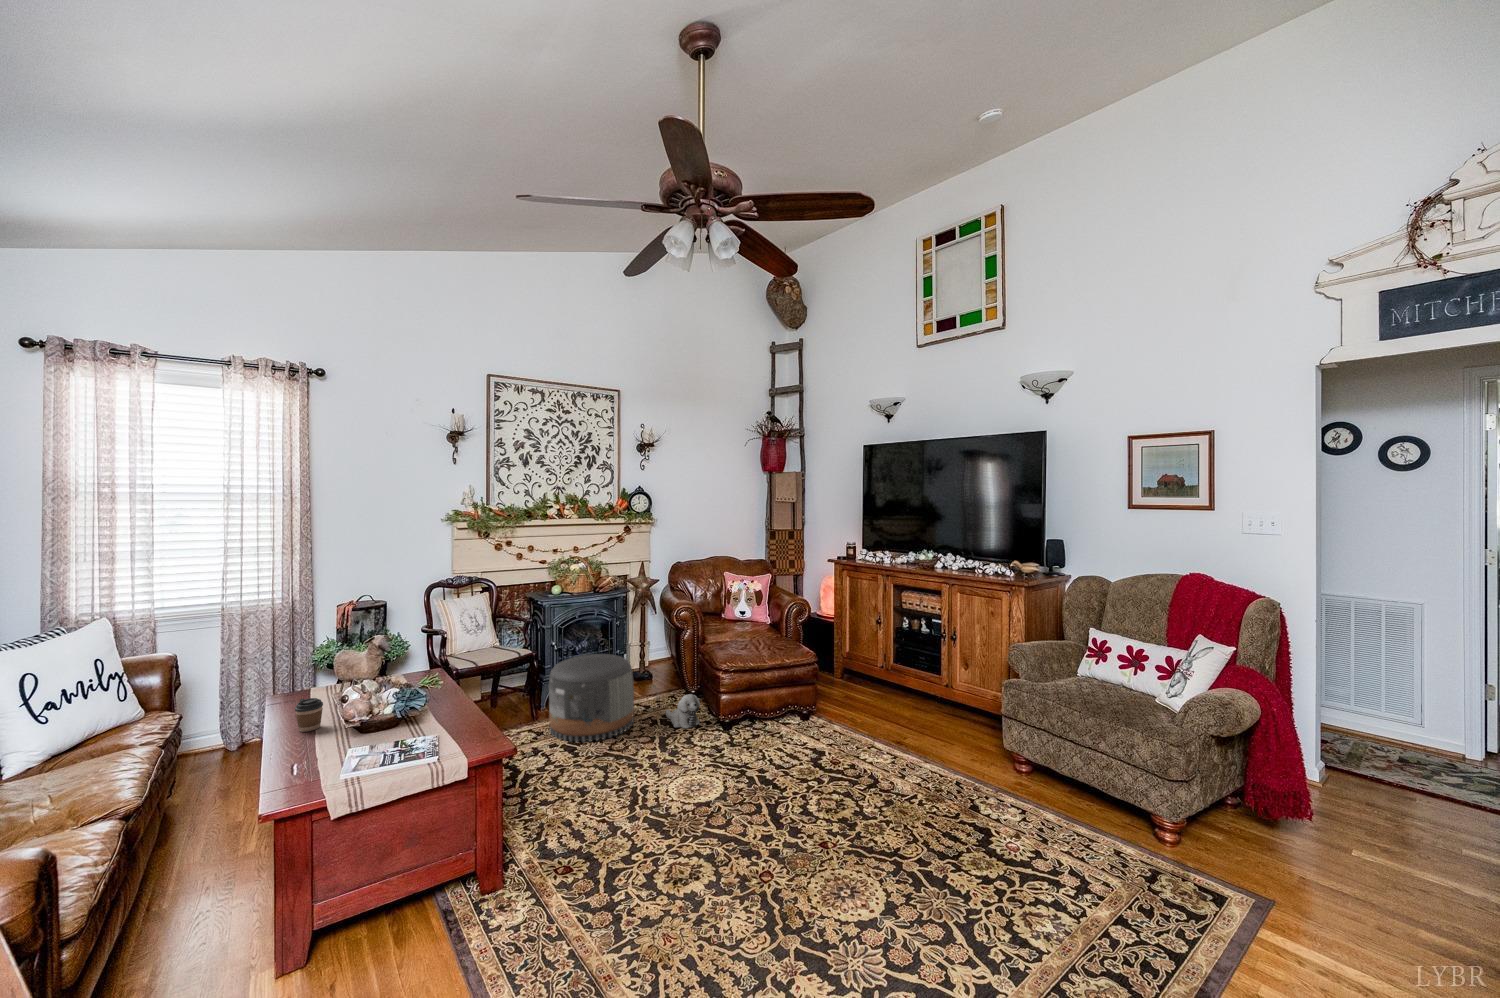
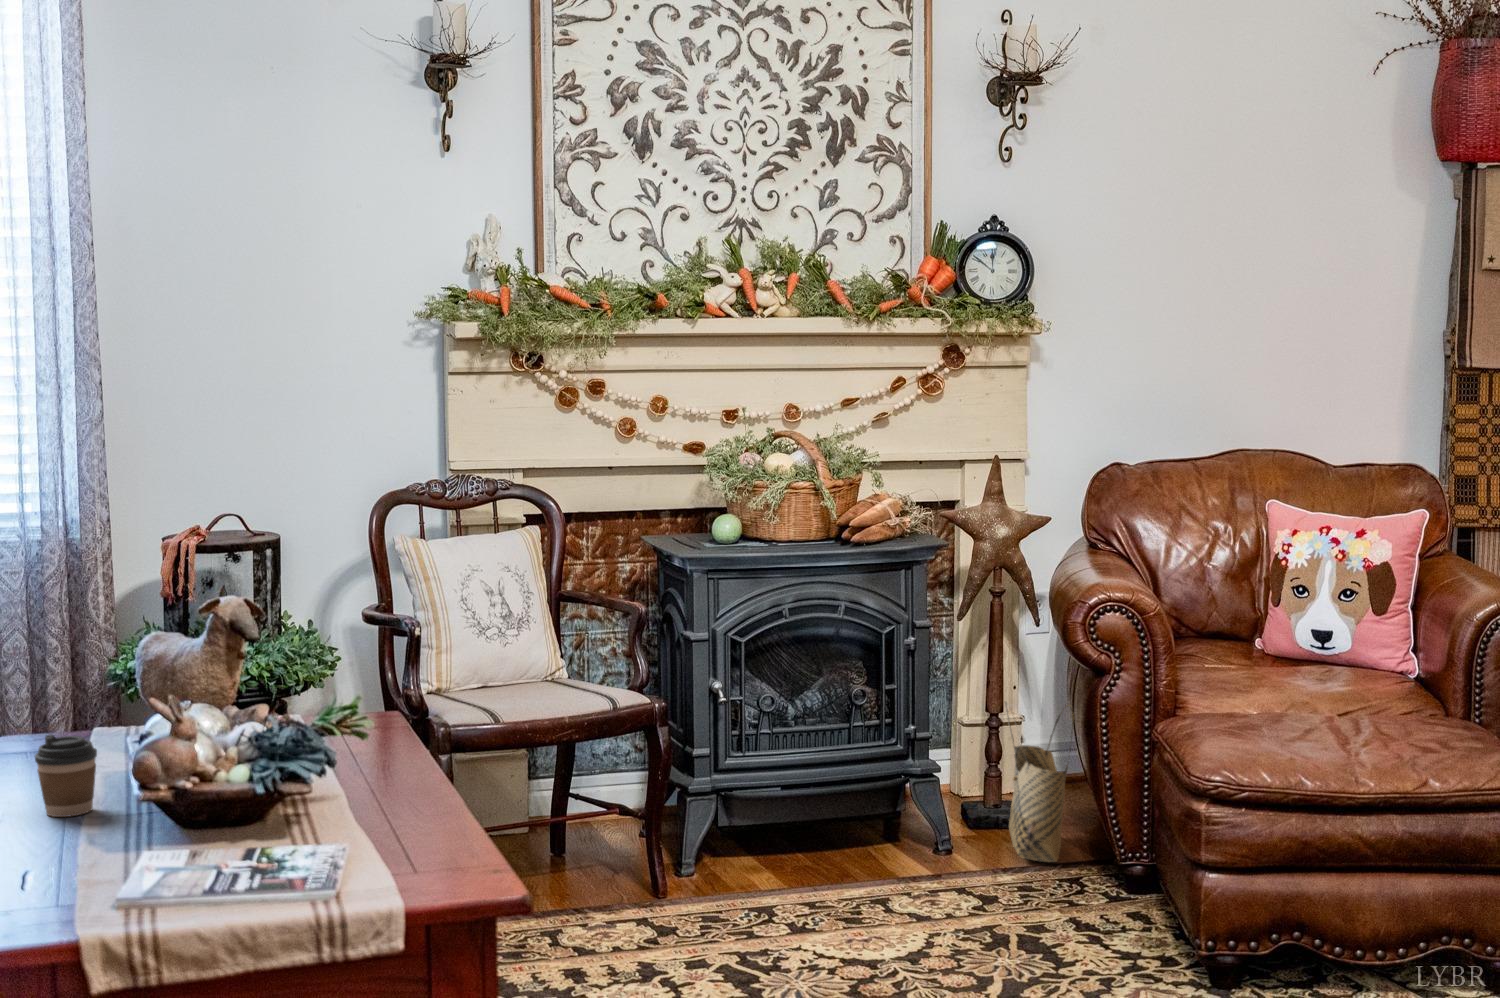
woven basket: none [649,640,671,692] -> present [1005,702,1072,862]
pouf: present [549,654,634,742] -> none [690,720,938,967]
plush toy: present [666,694,700,728] -> none [1039,863,1145,966]

